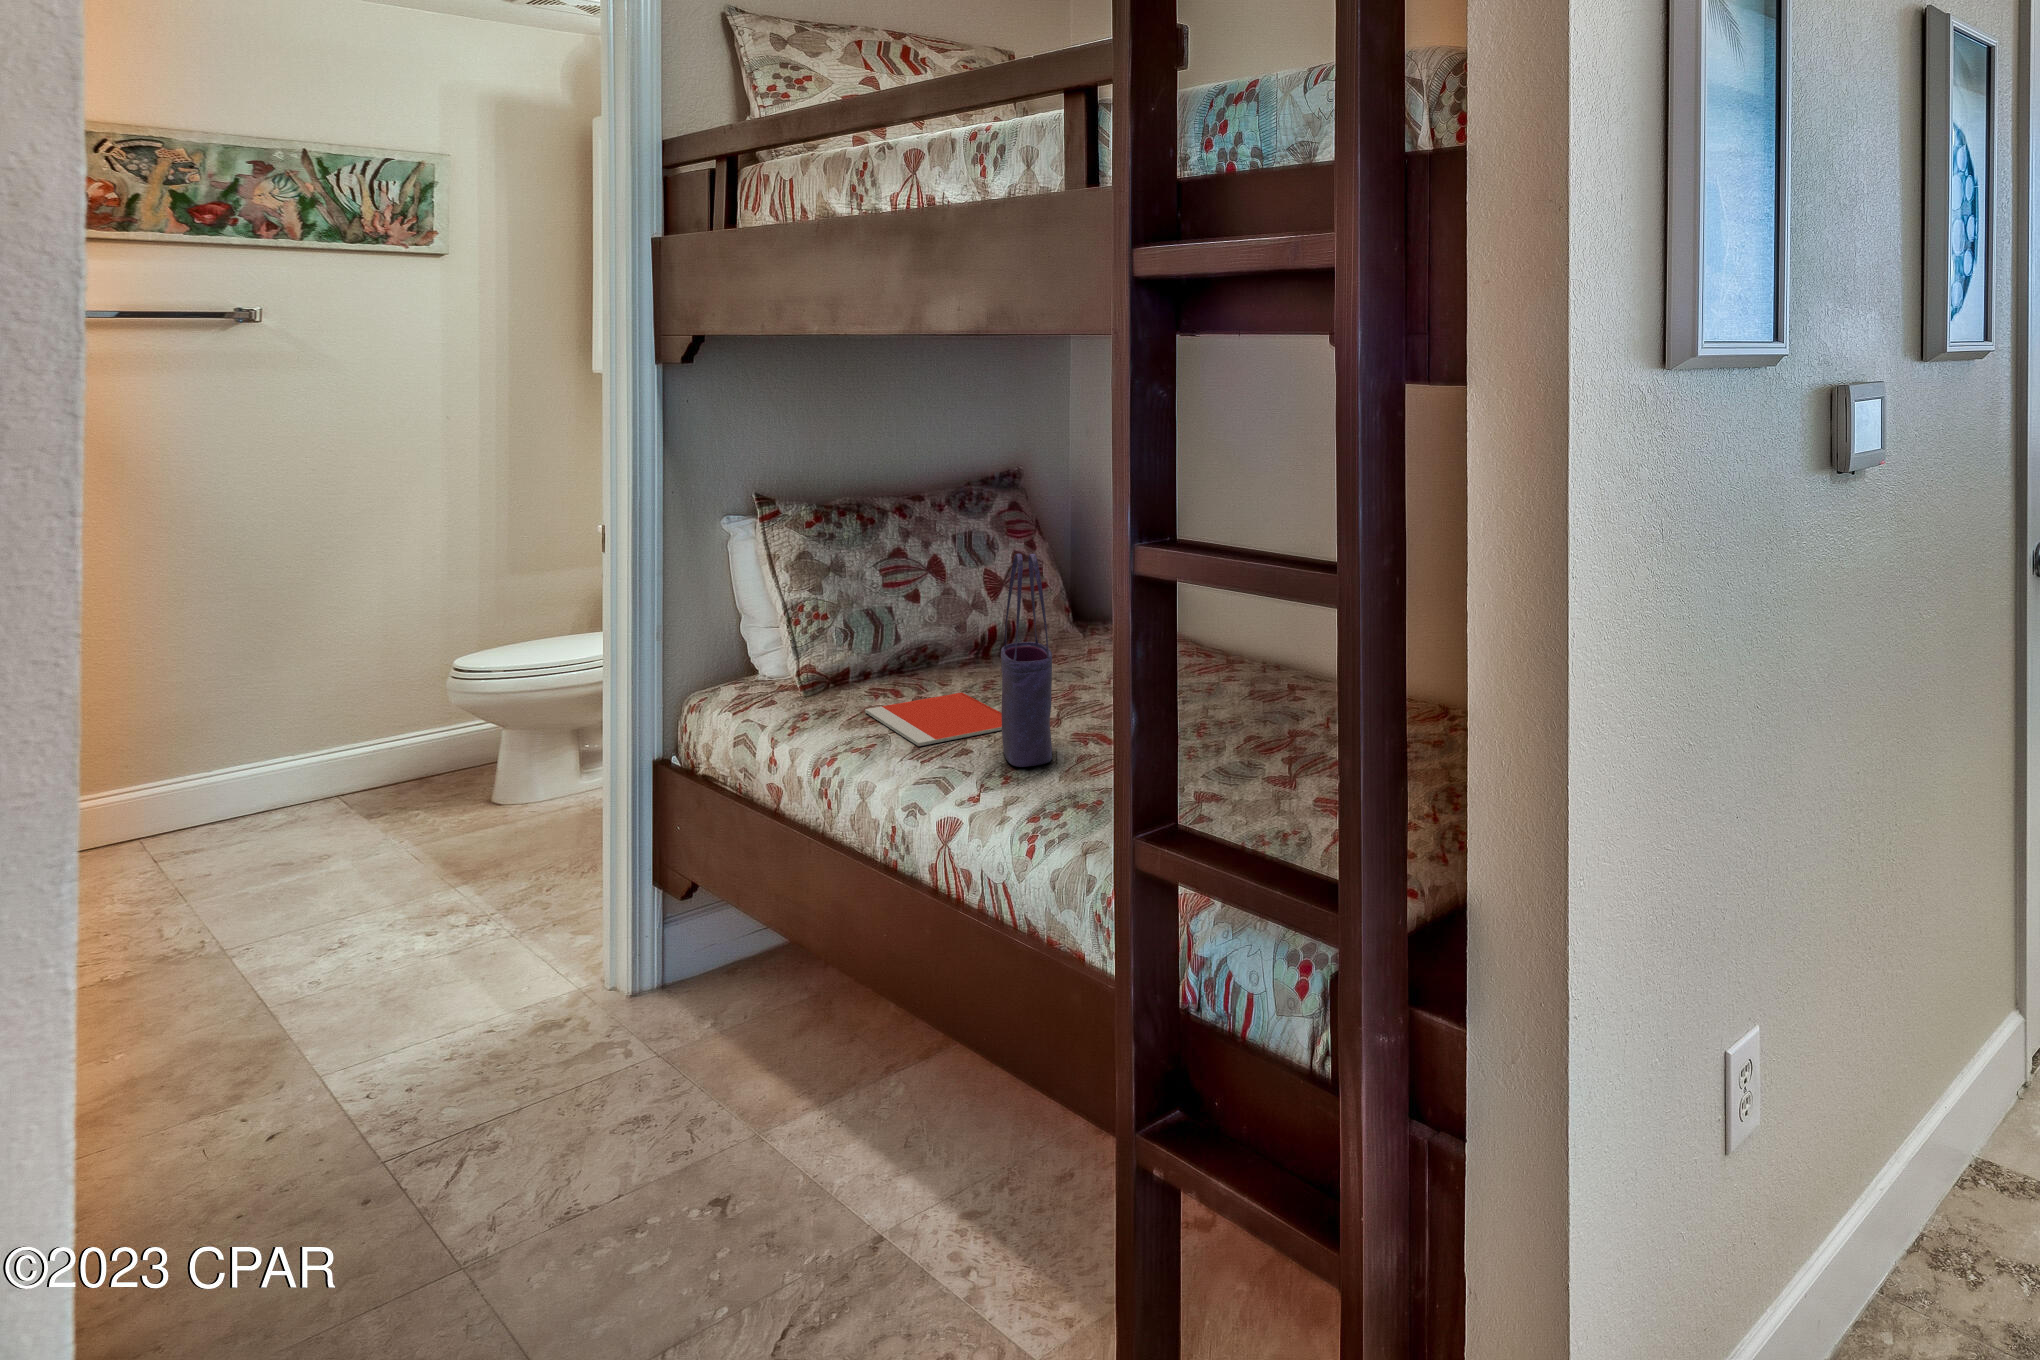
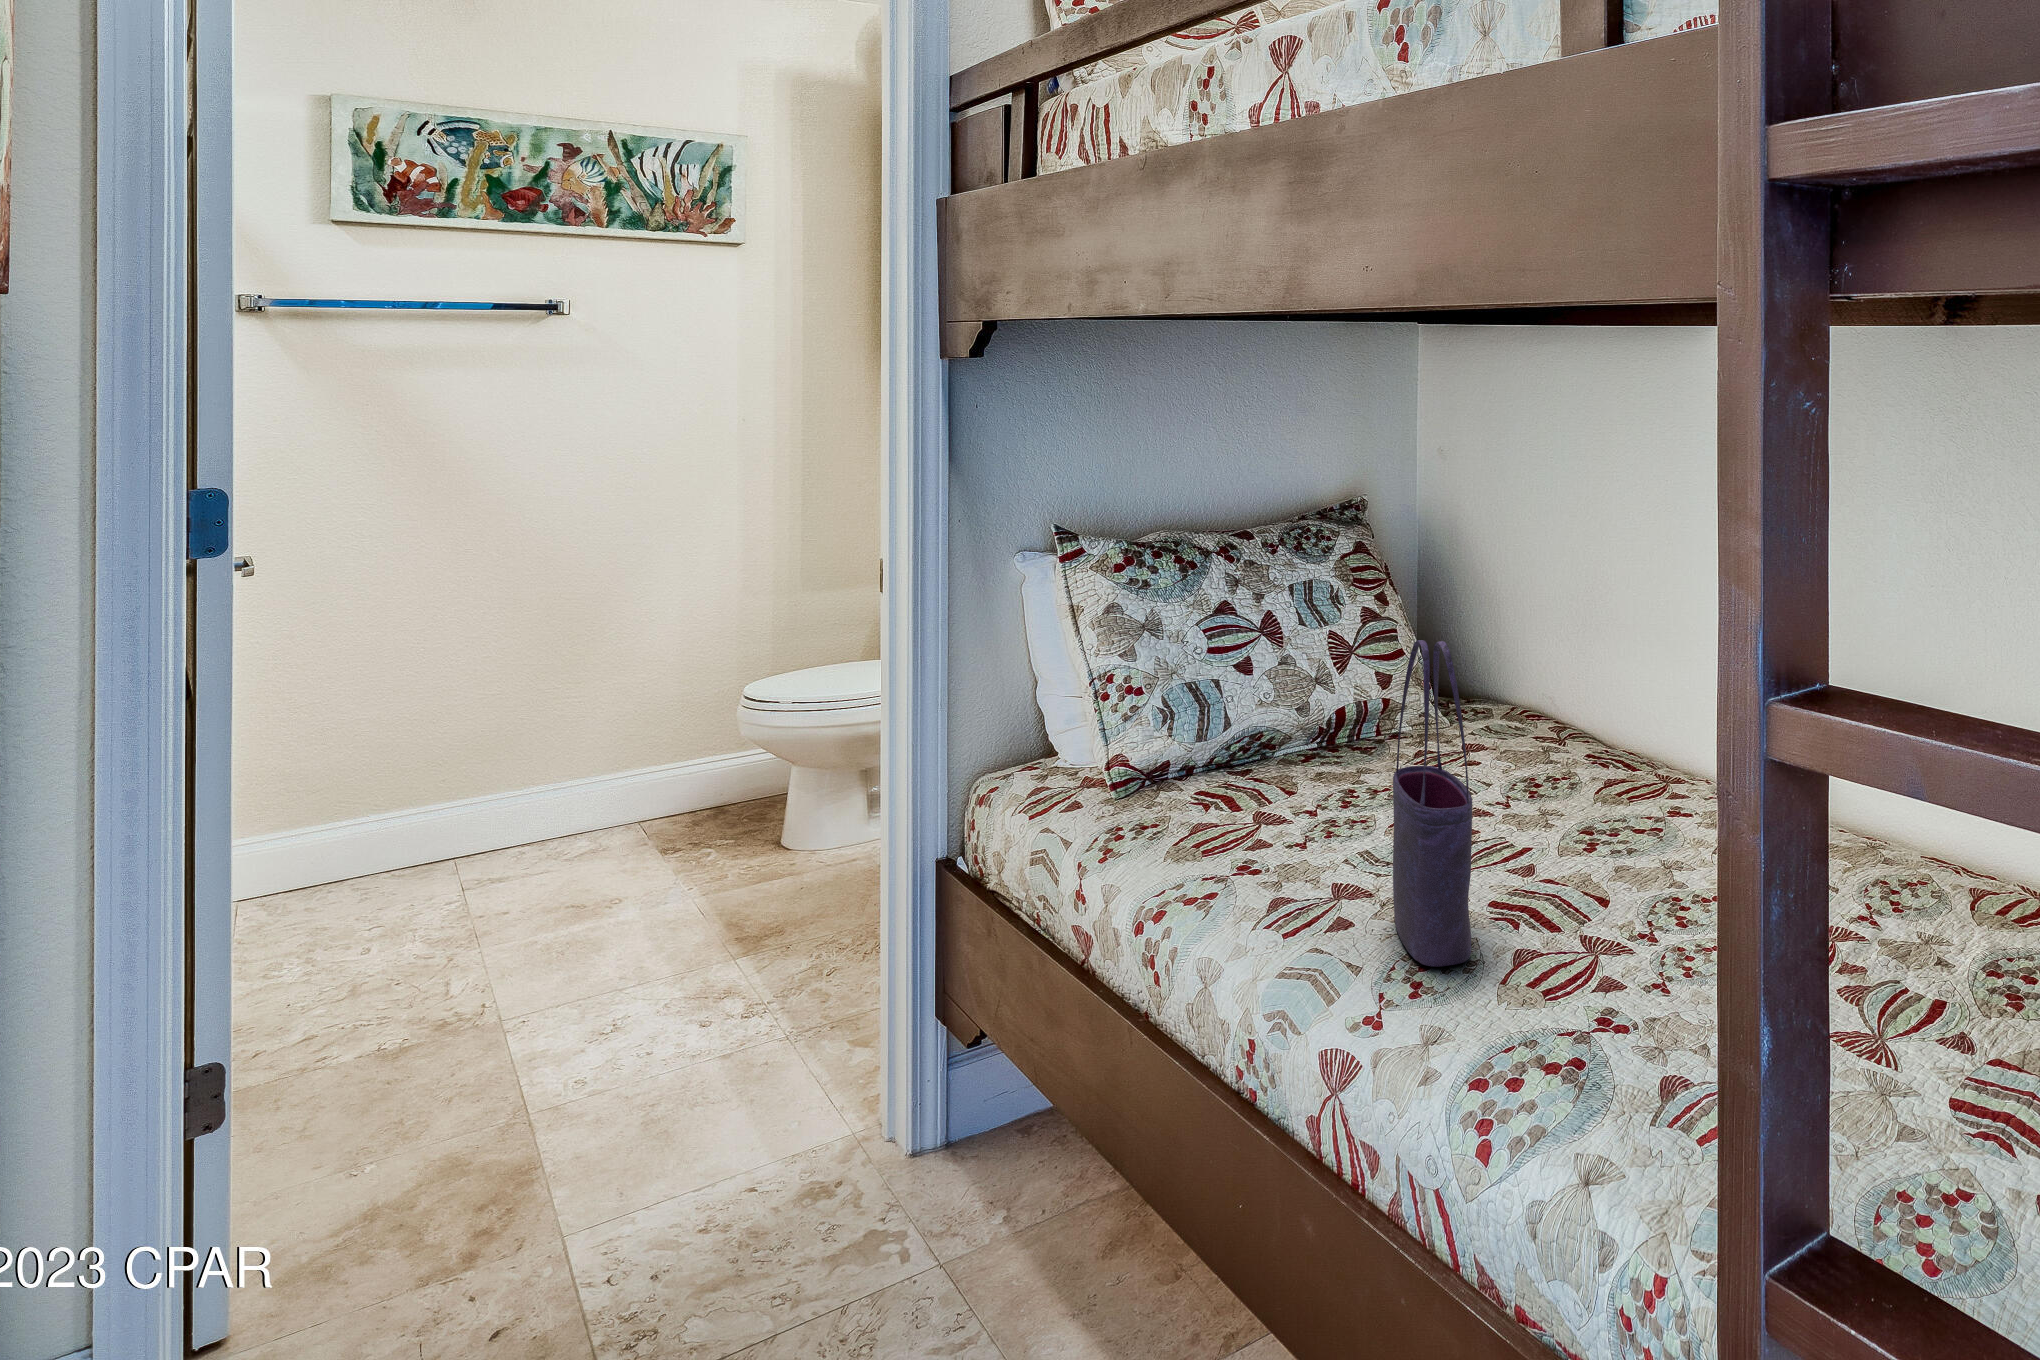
notebook: present [865,693,1002,746] -> none [1194,807,1408,906]

